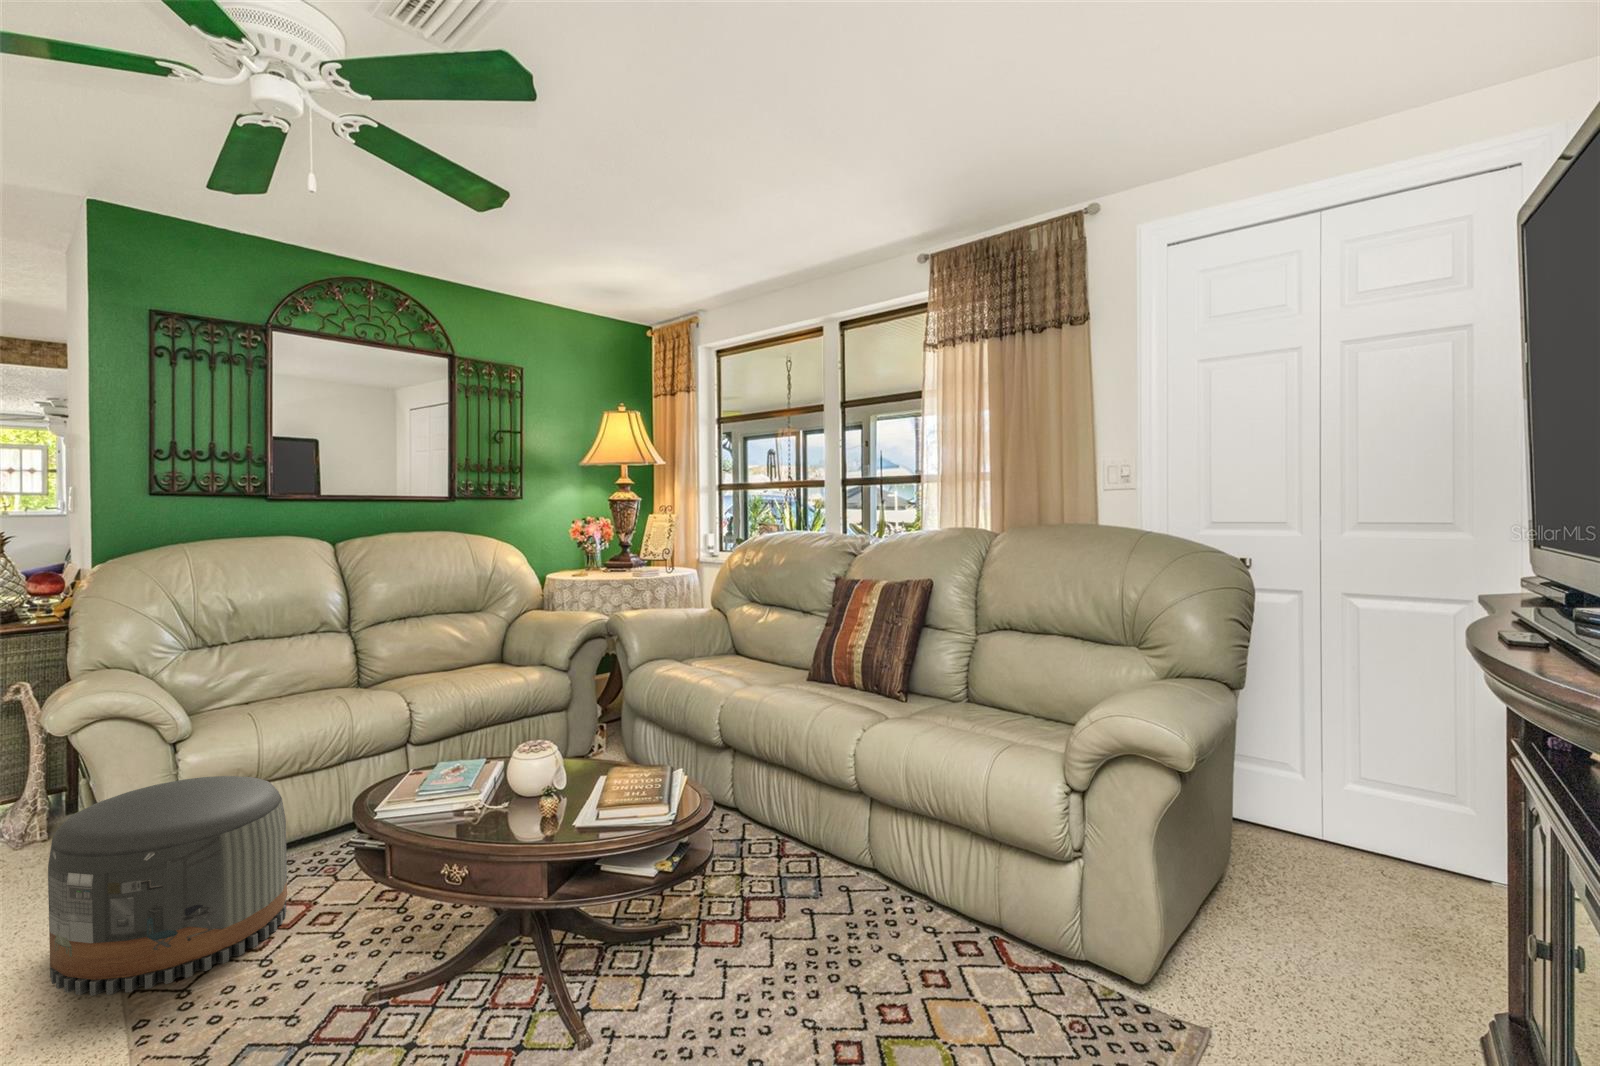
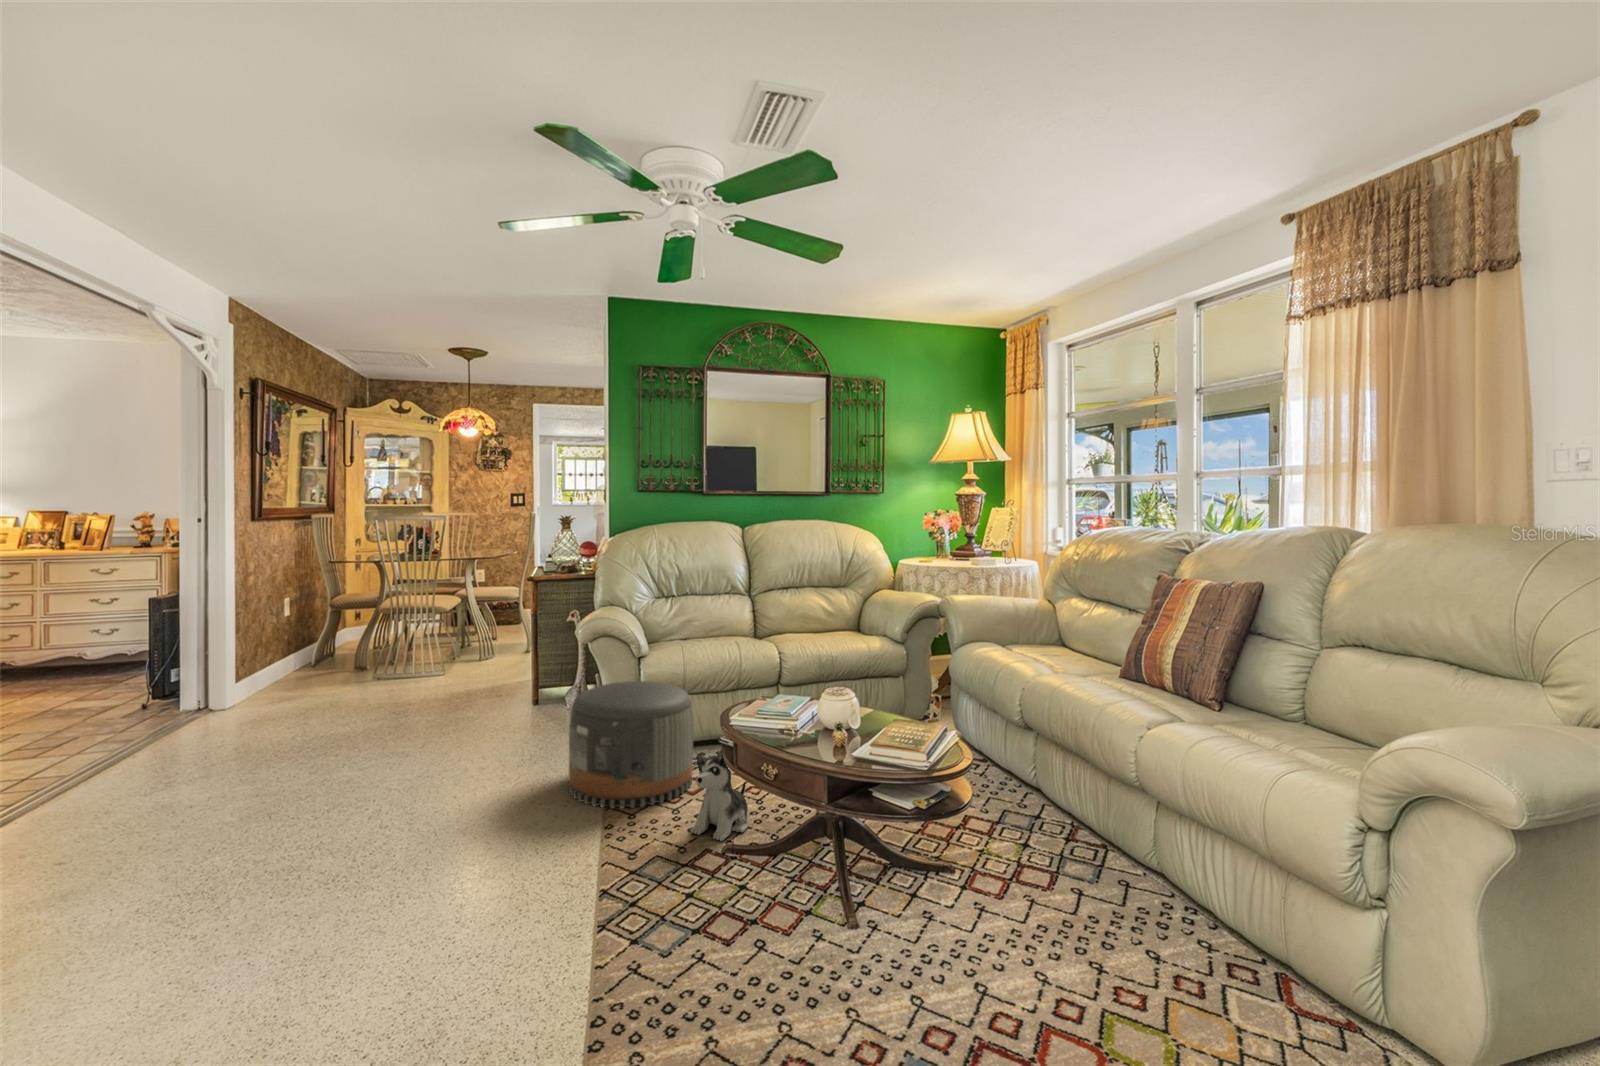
plush toy: none [305,853,397,987] -> present [691,749,749,841]

